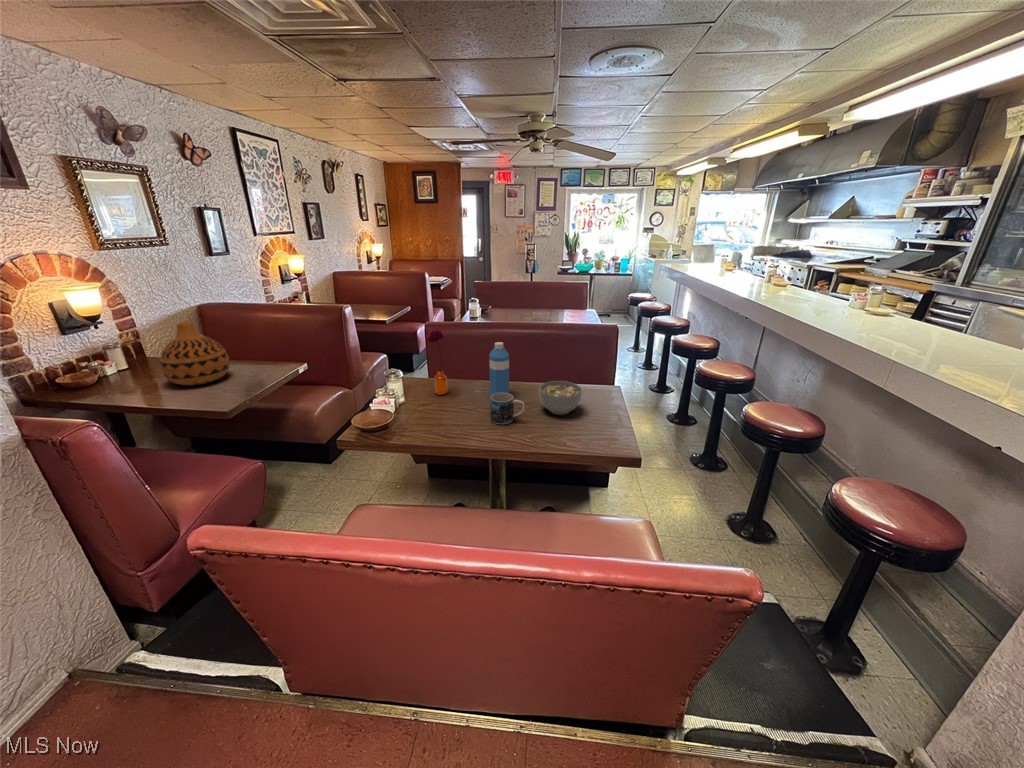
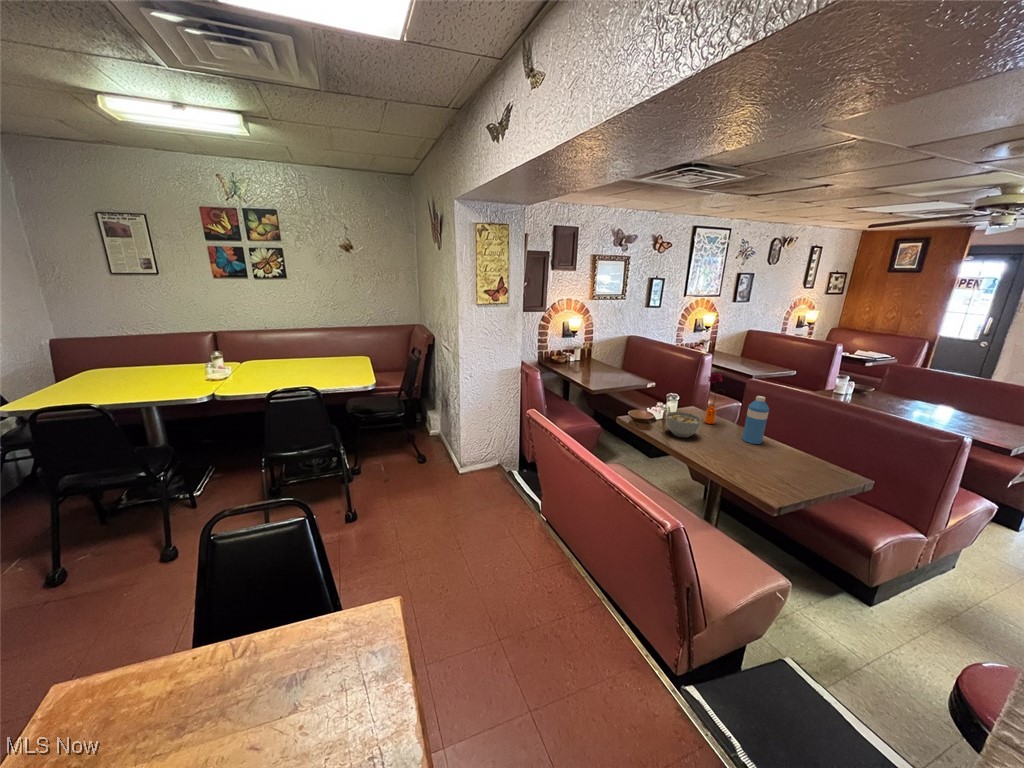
vase: present [160,321,230,386] -> none [585,341,616,375]
soup bowl: present [539,381,582,415] -> present [666,412,701,437]
mug: present [490,393,525,424] -> none [715,429,742,454]

